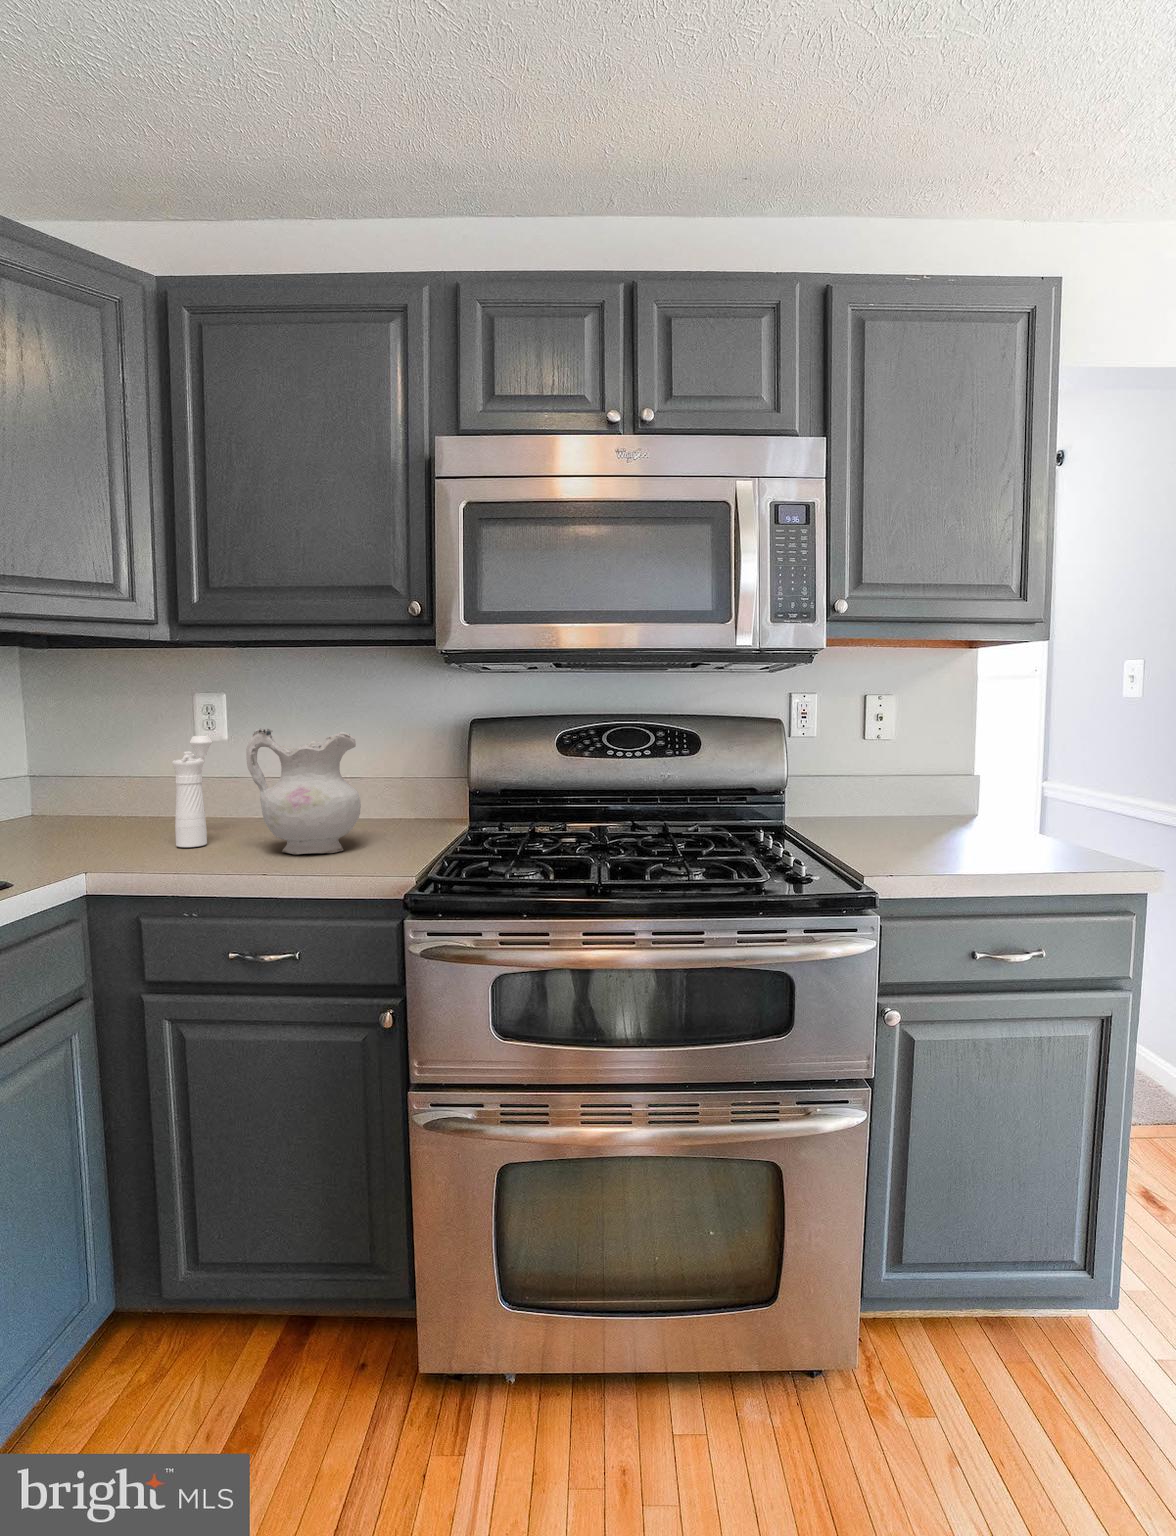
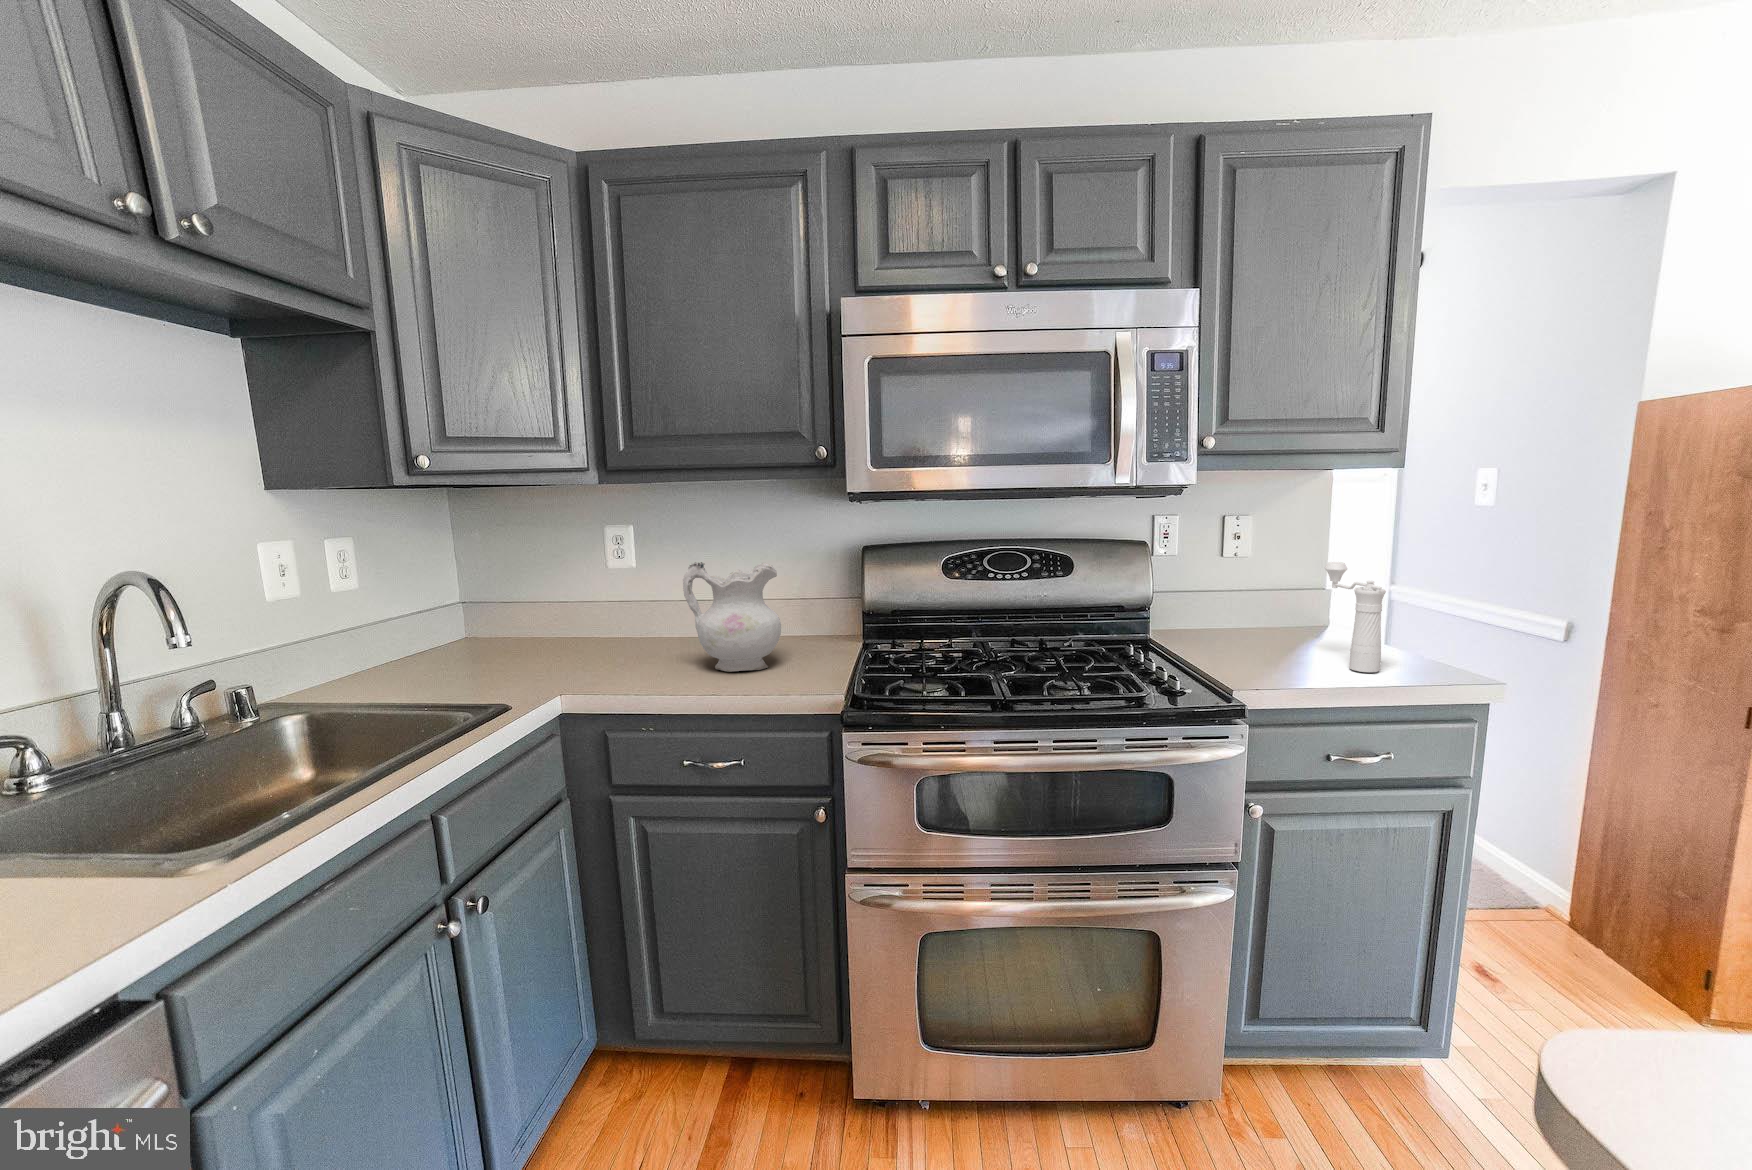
pepper mill: present [172,736,212,847] -> present [1325,562,1386,672]

